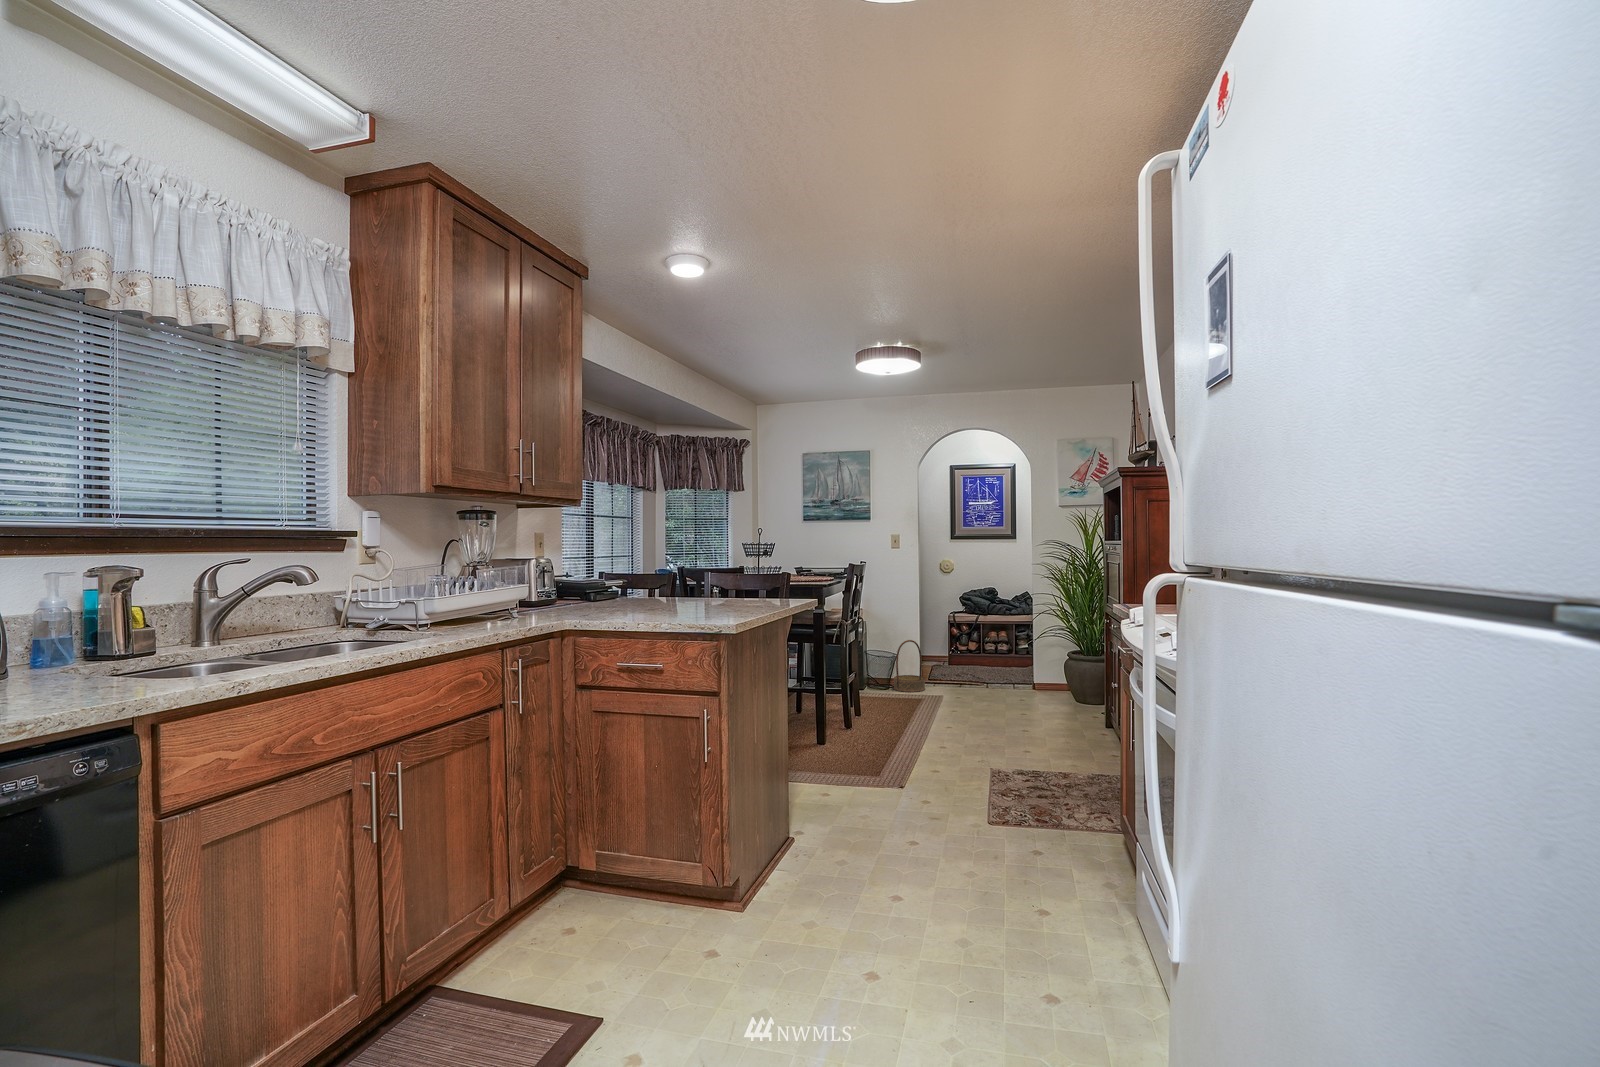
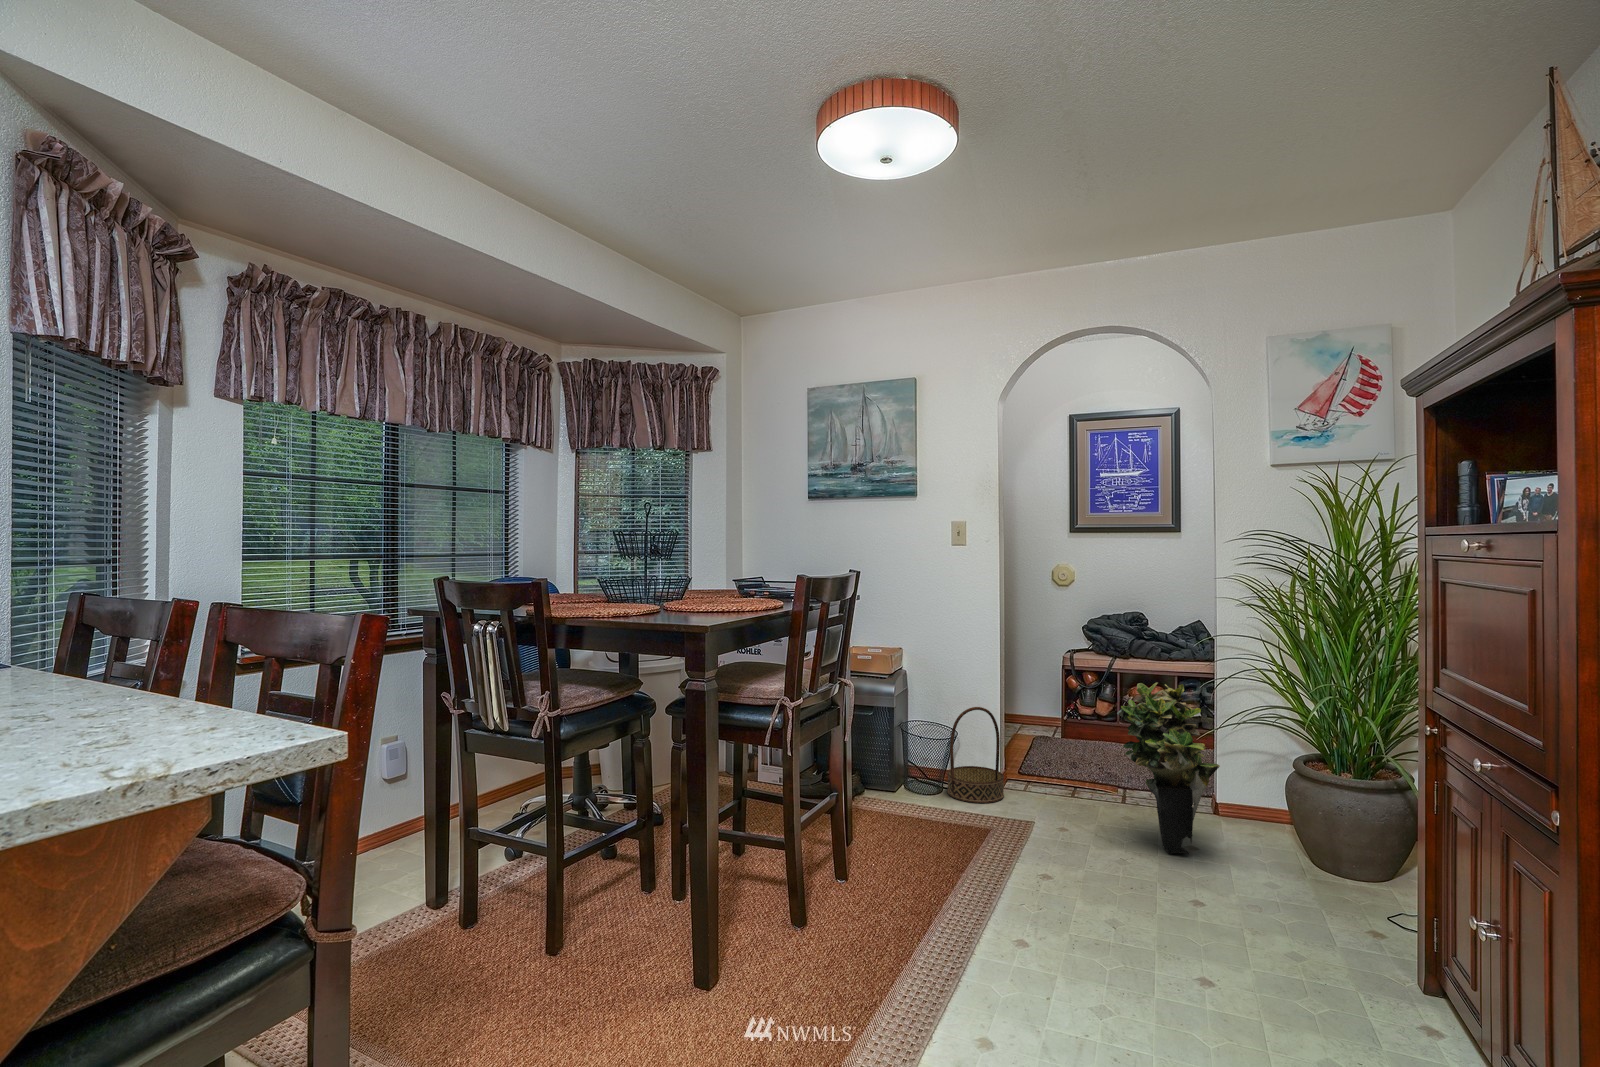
potted plant: none [986,619,1035,703] -> present [1117,683,1220,854]

